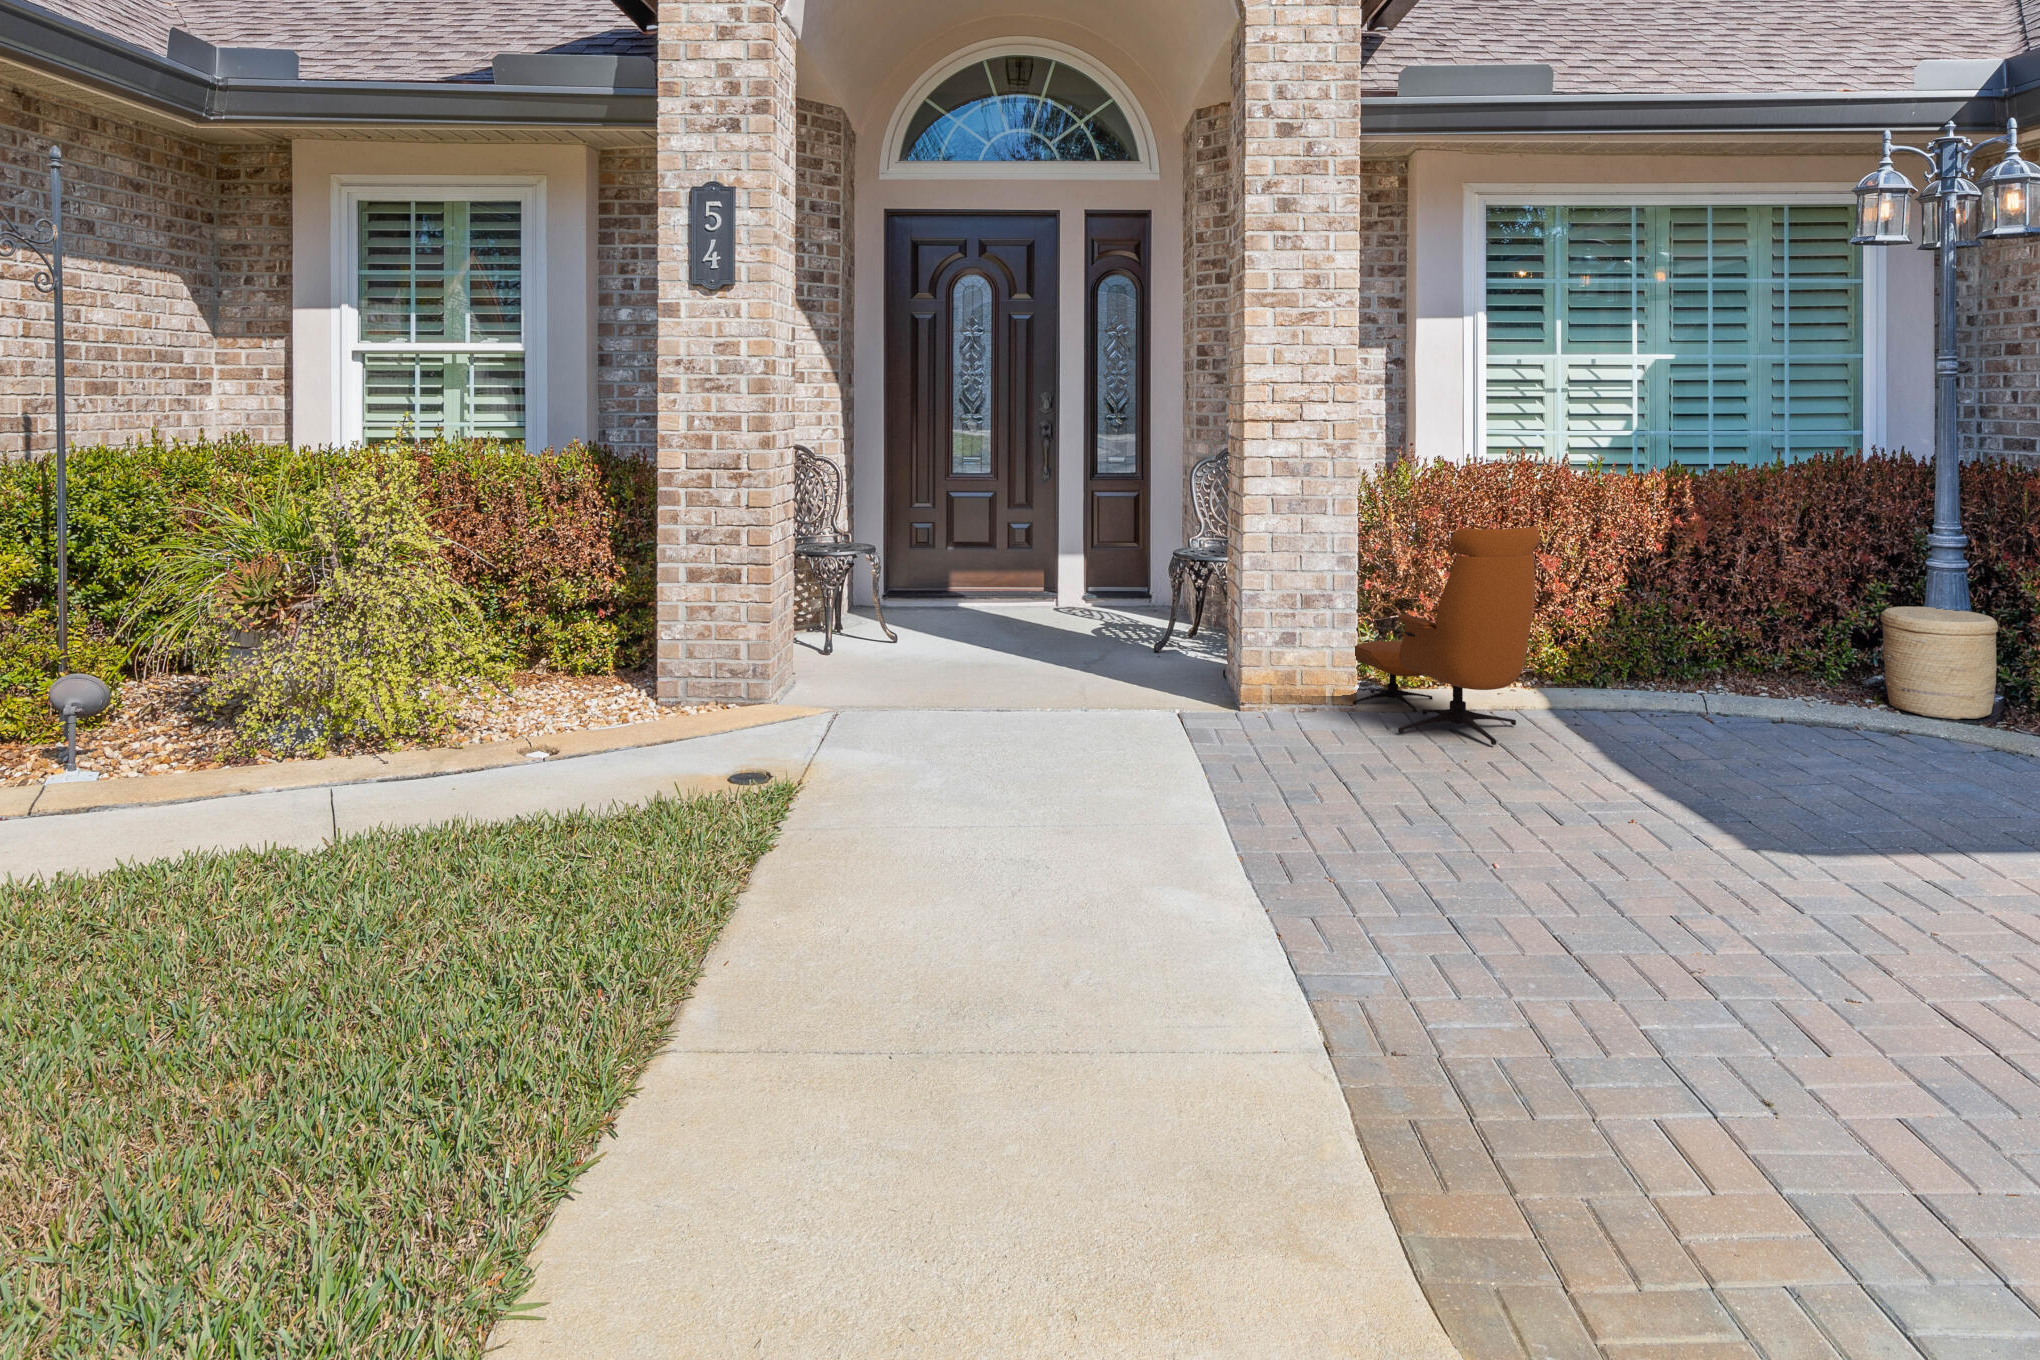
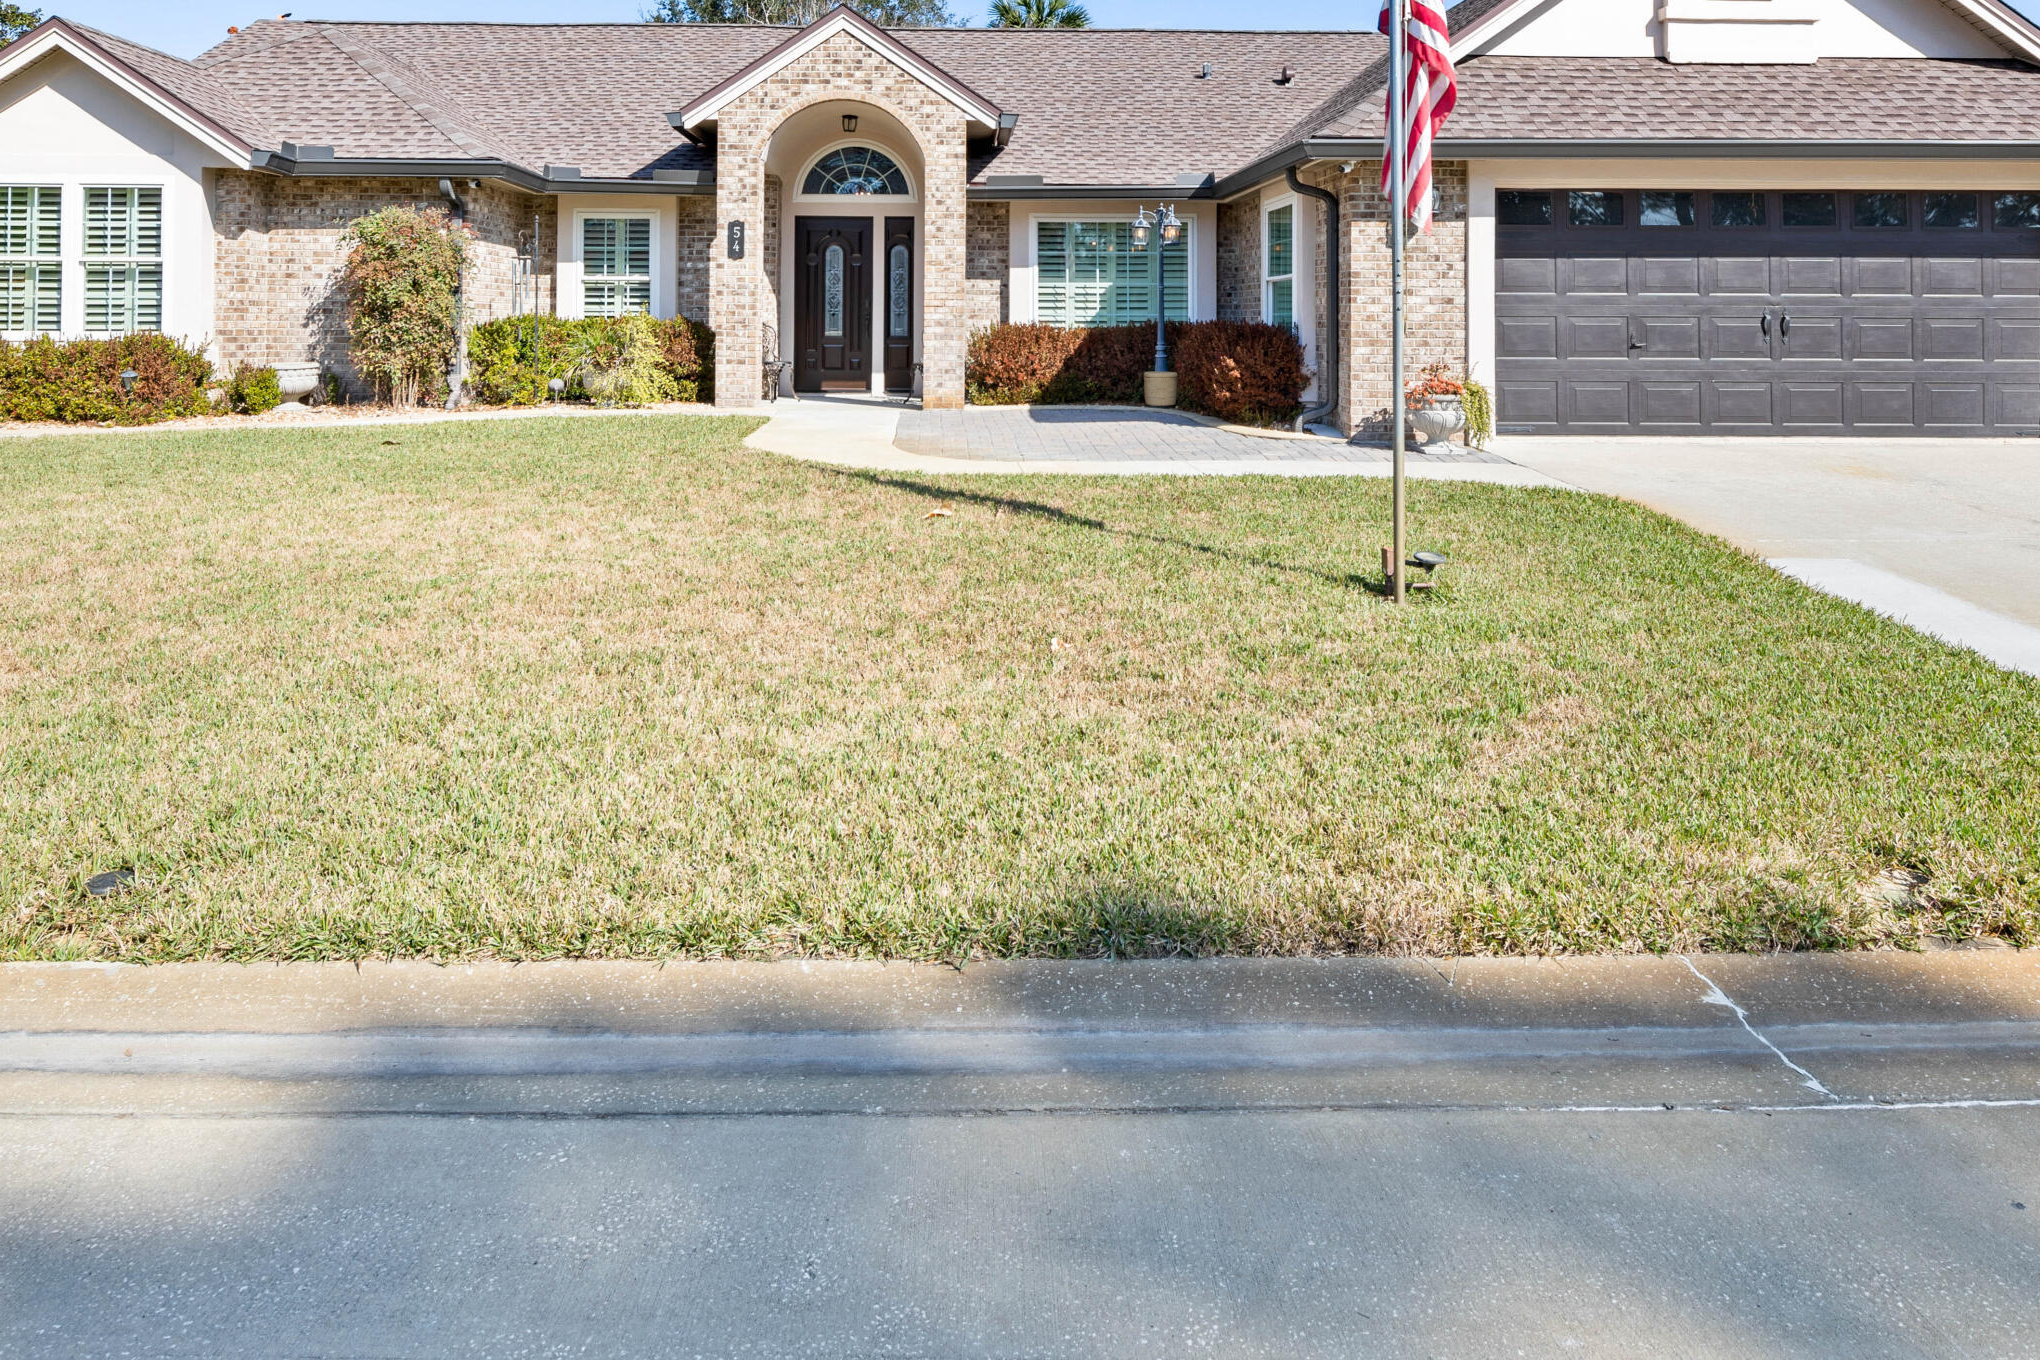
lounge chair: present [1353,526,1540,745] -> none [963,339,1012,409]

